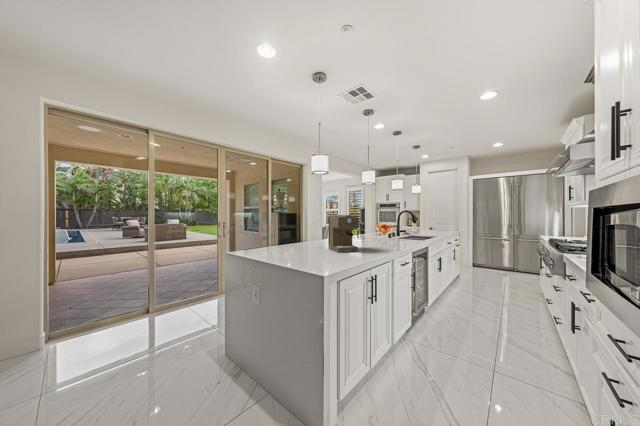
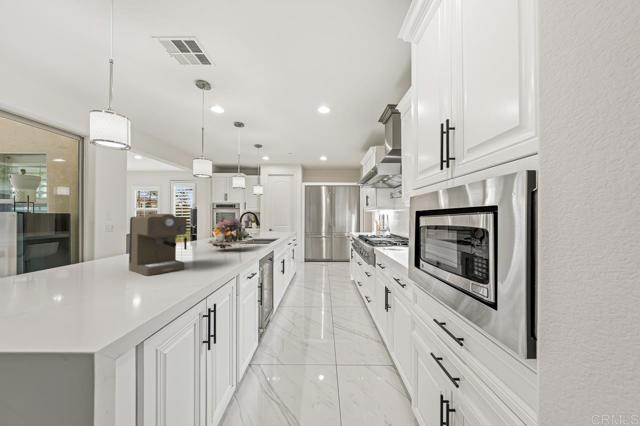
flower arrangement: none [371,215,409,243] -> present [207,216,254,249]

